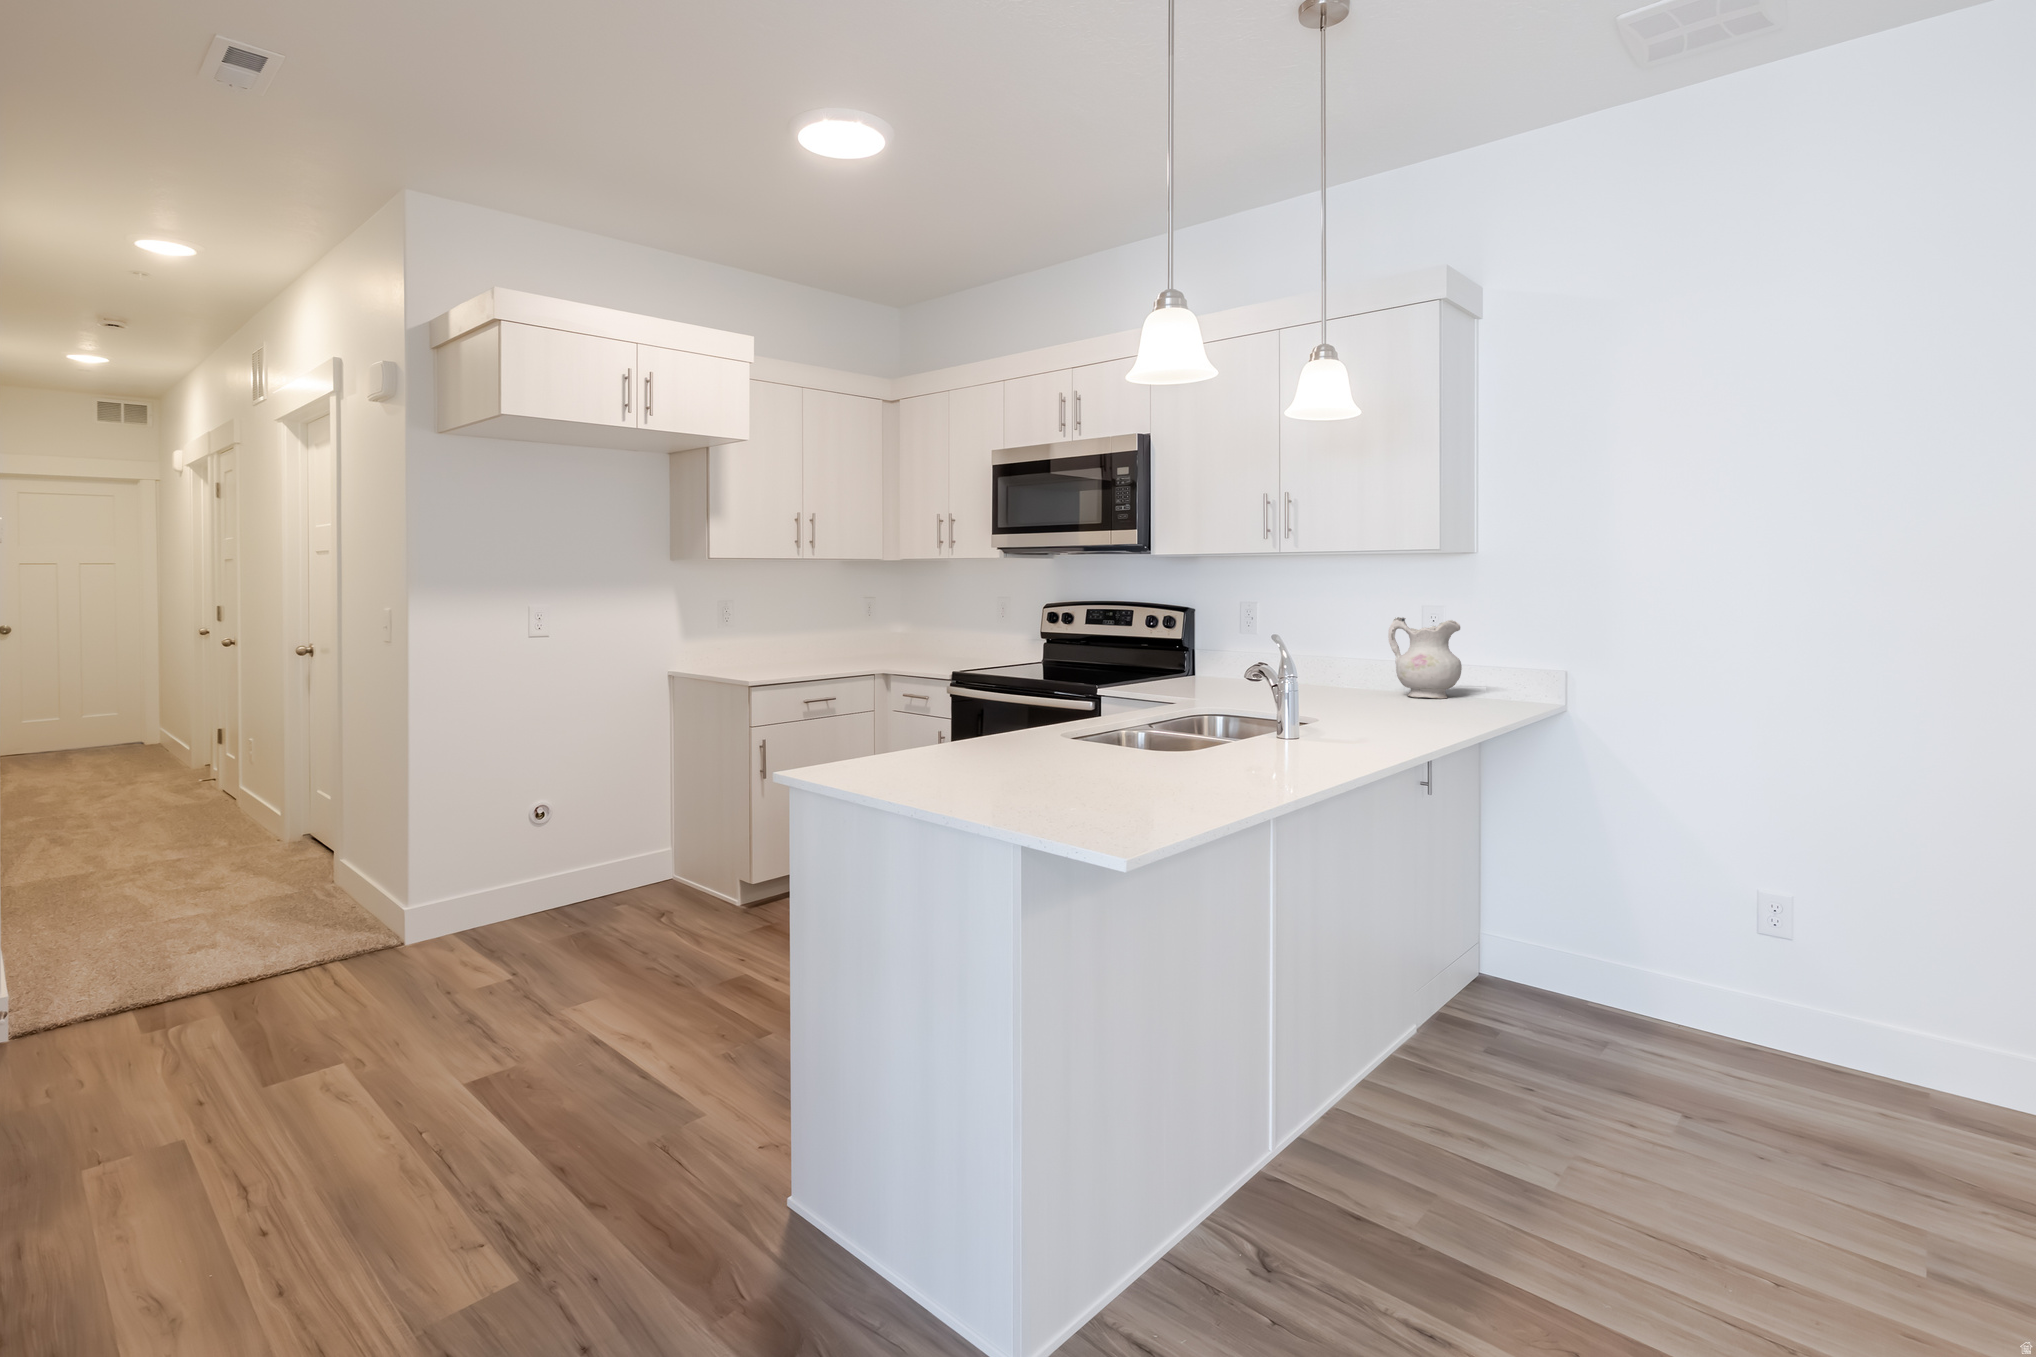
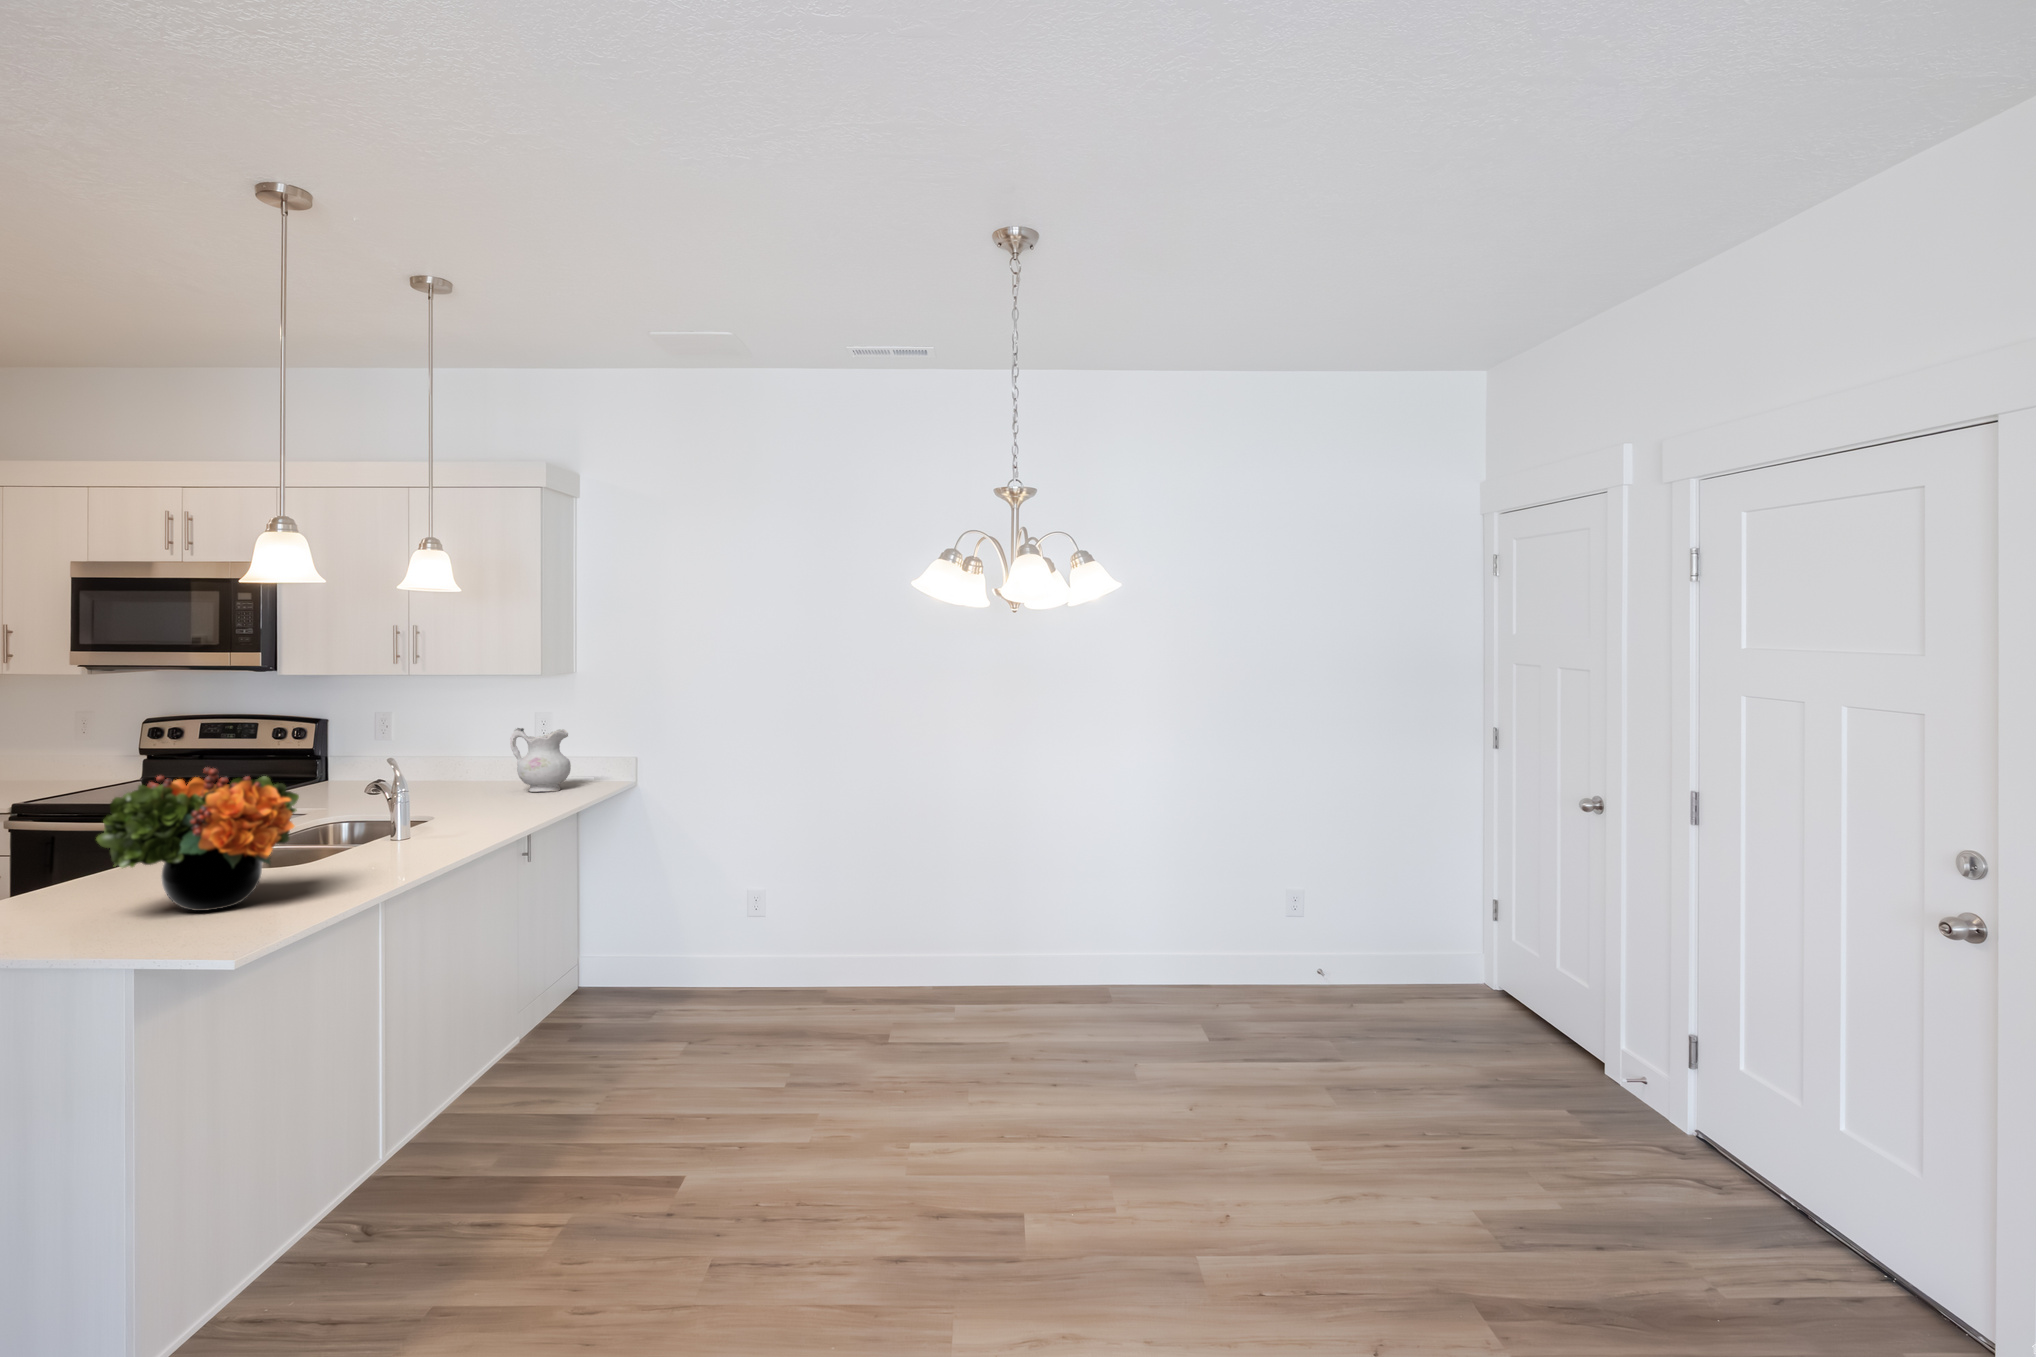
flower arrangement: none [997,618,1193,790] -> present [97,767,299,911]

